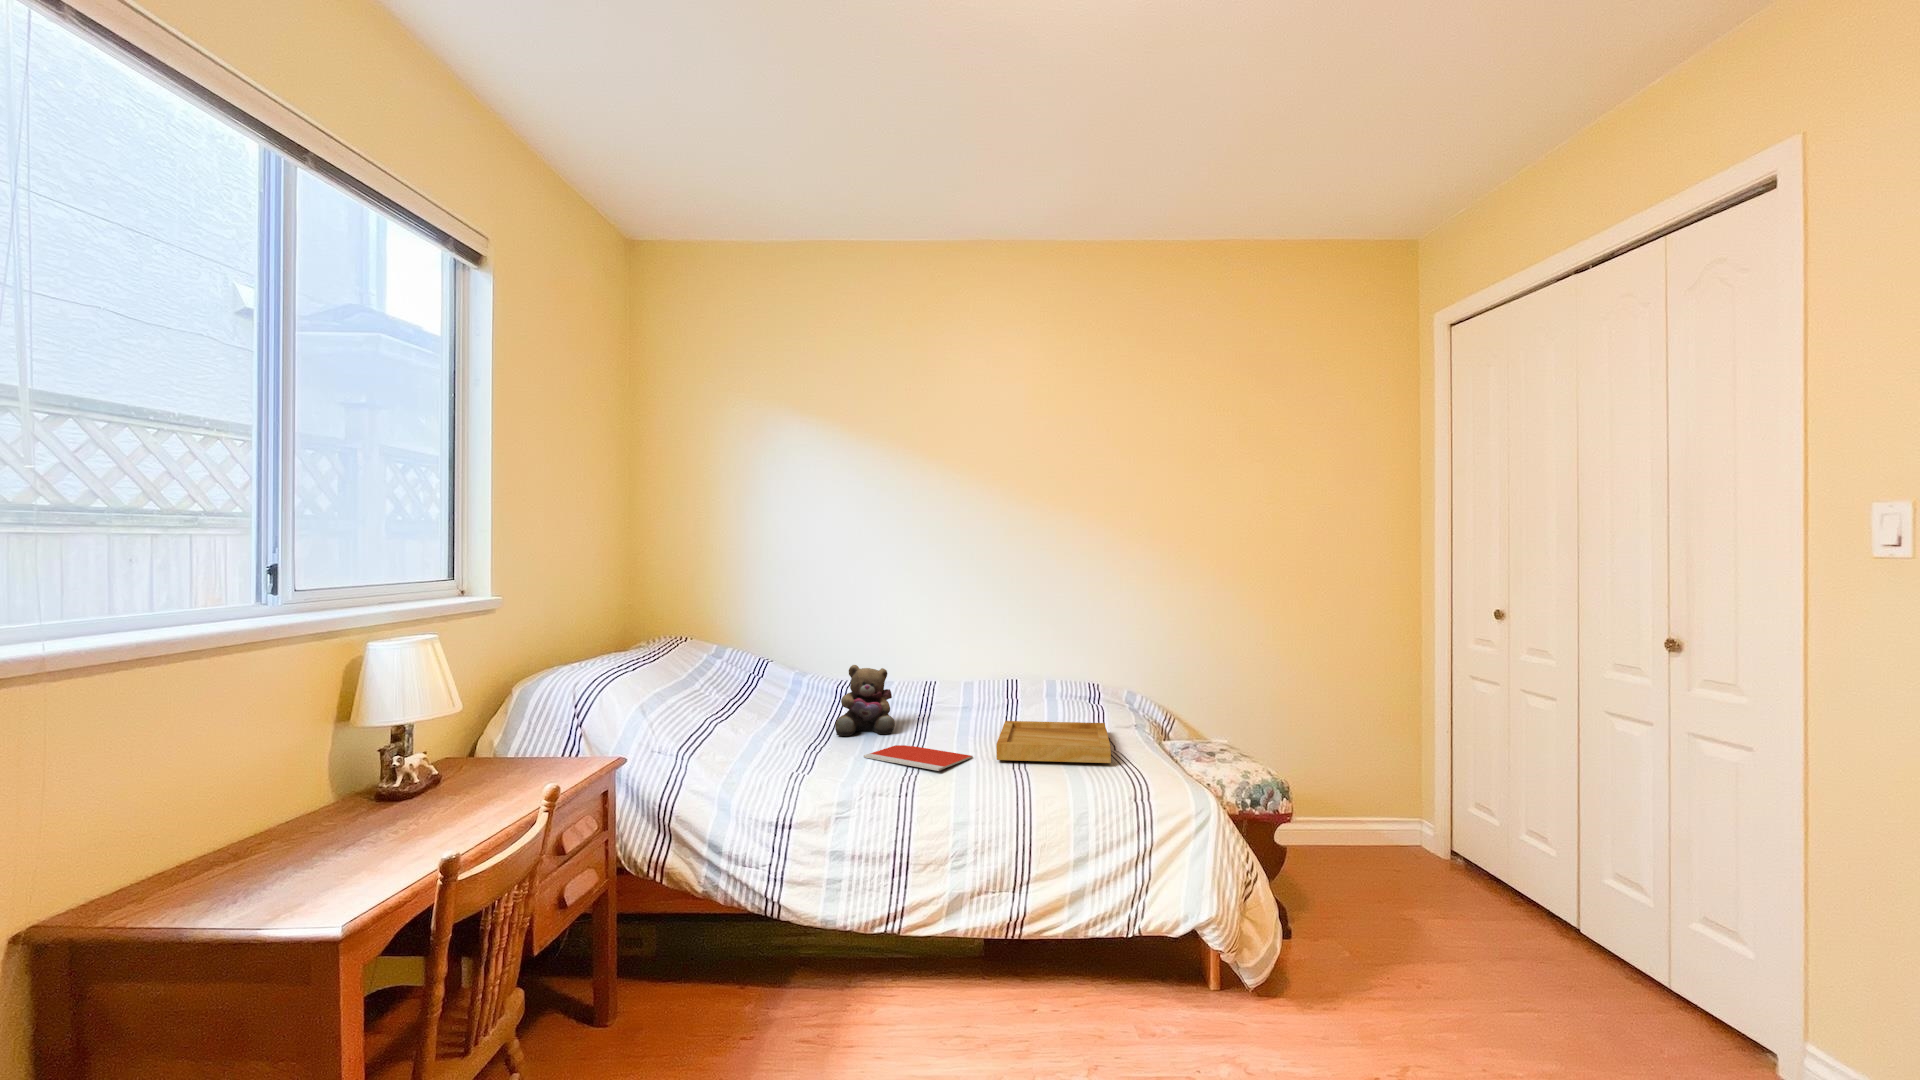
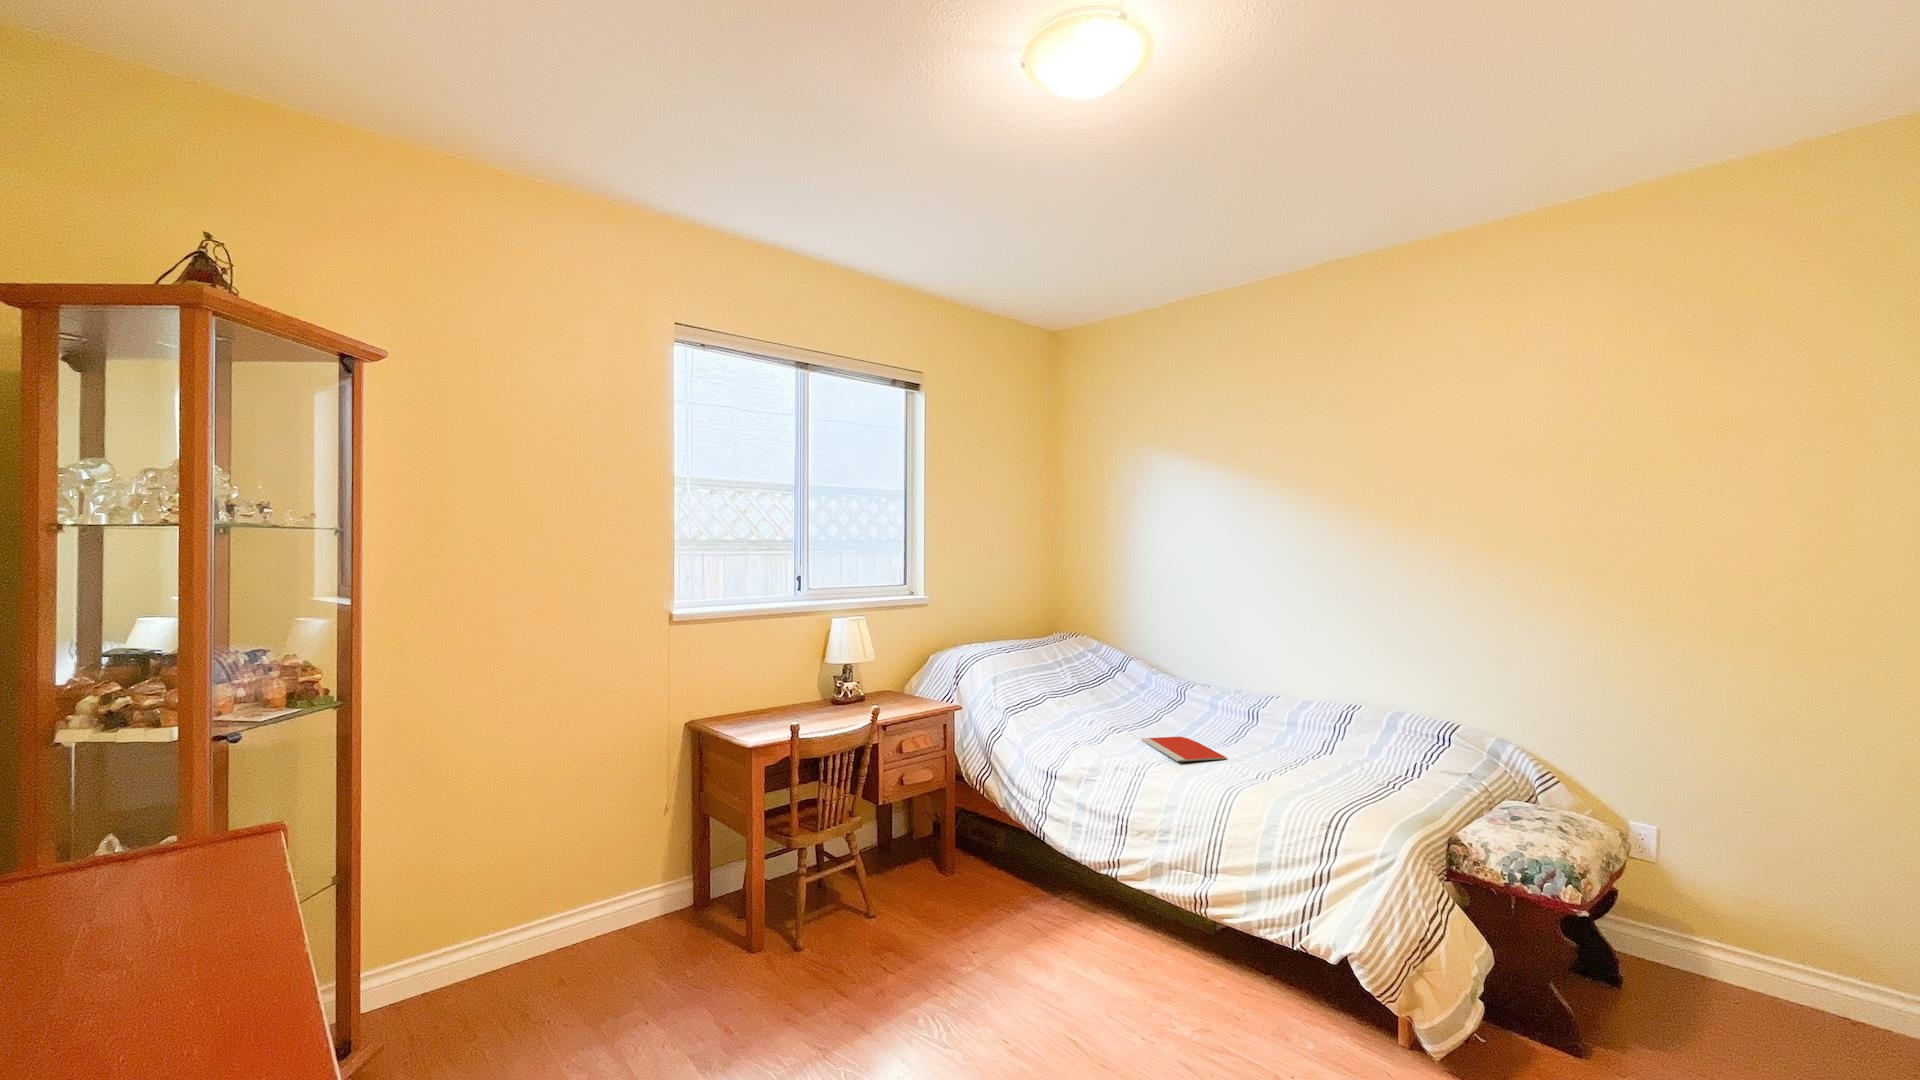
teddy bear: present [835,665,895,736] -> none [1143,662,1197,726]
tray: present [996,721,1111,763] -> none [1240,735,1396,792]

